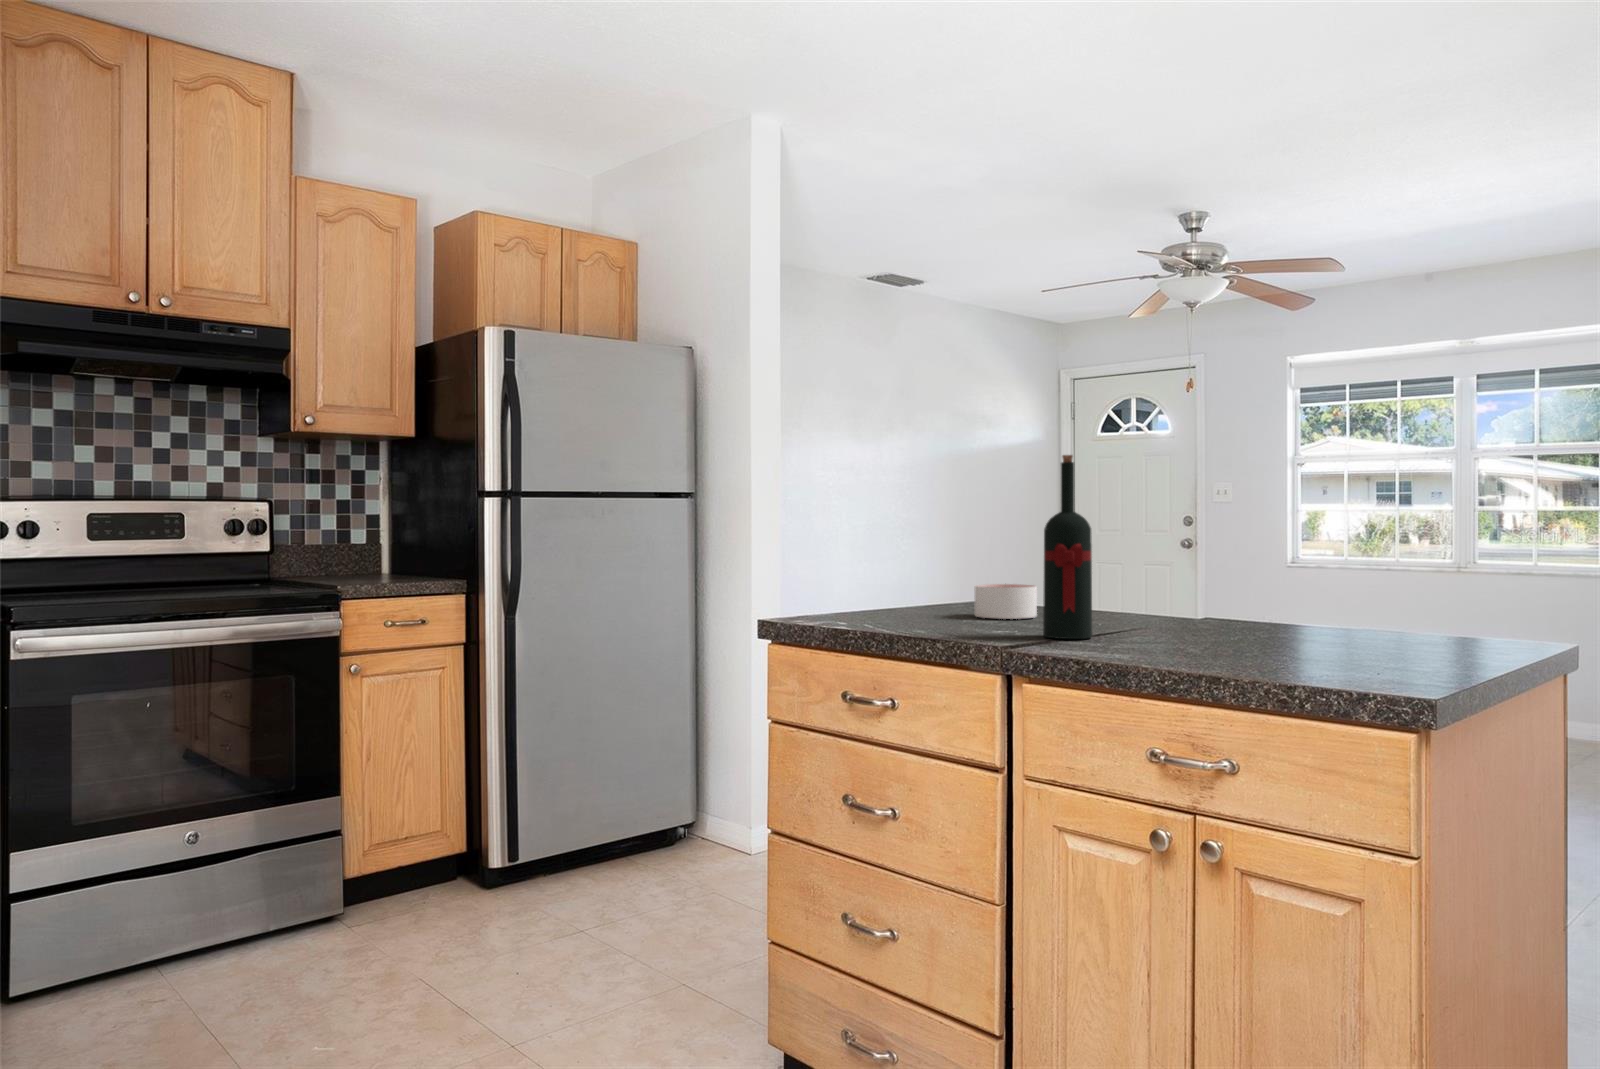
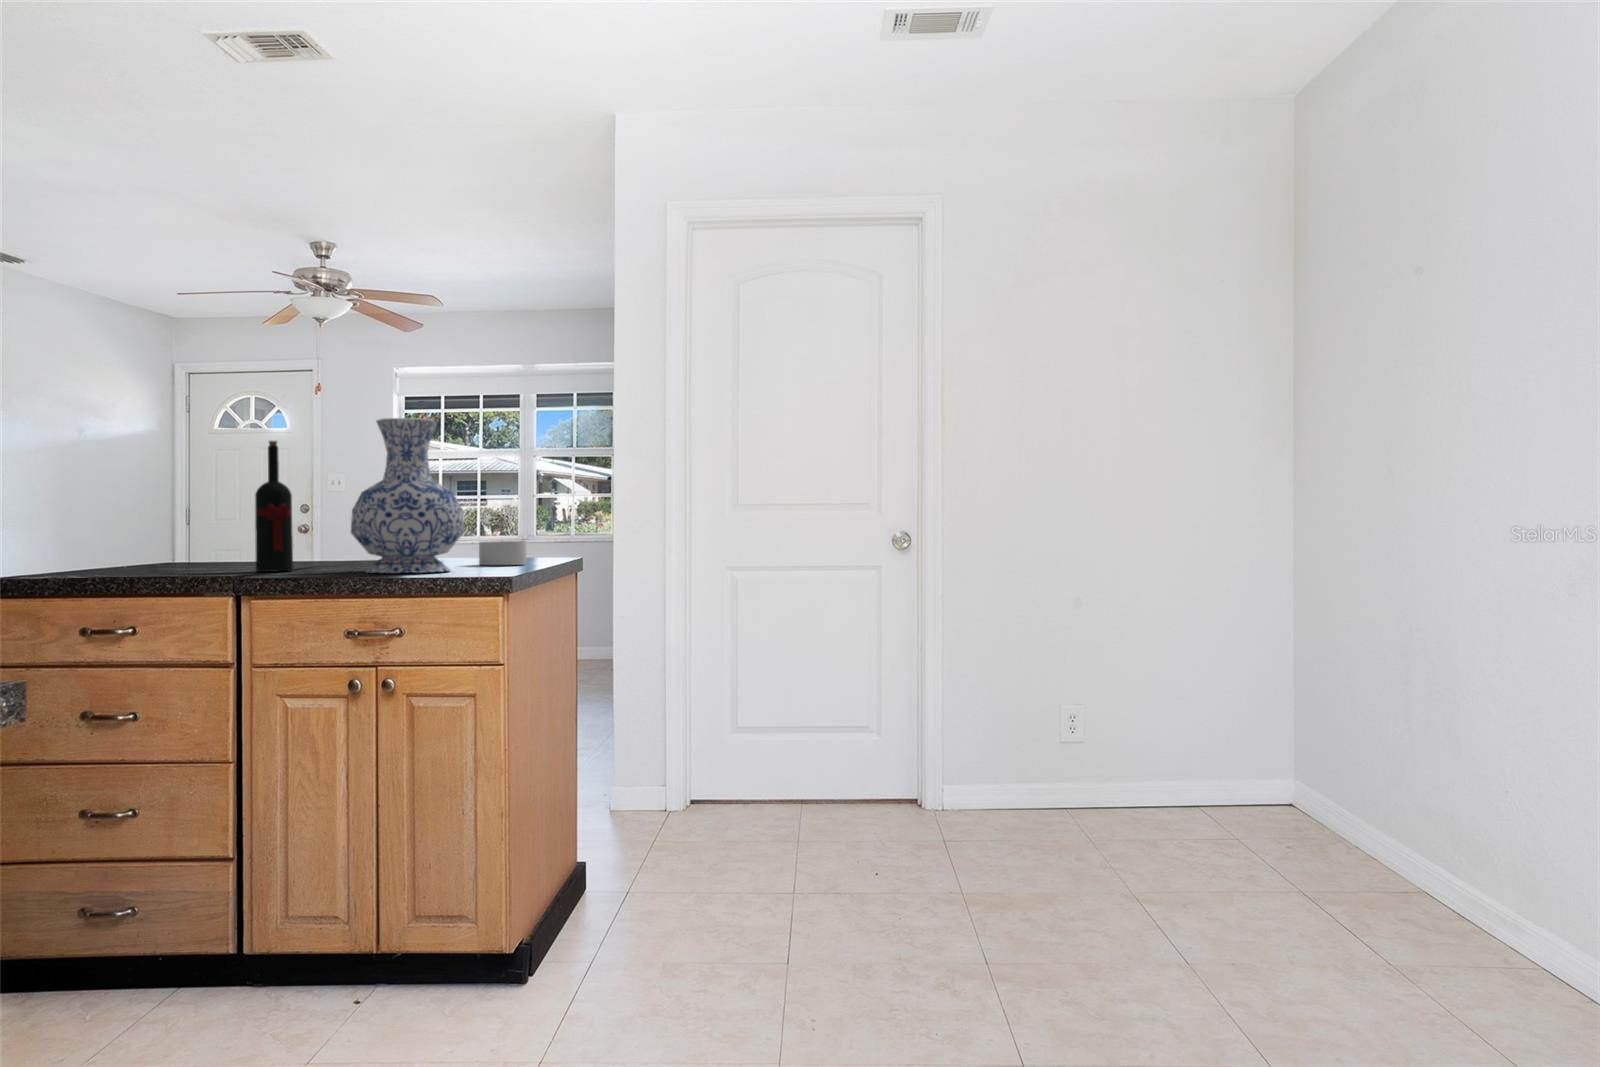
vase: none [1166,409,1351,661] -> present [351,418,465,573]
candle: present [975,584,1037,619] -> present [479,541,527,565]

